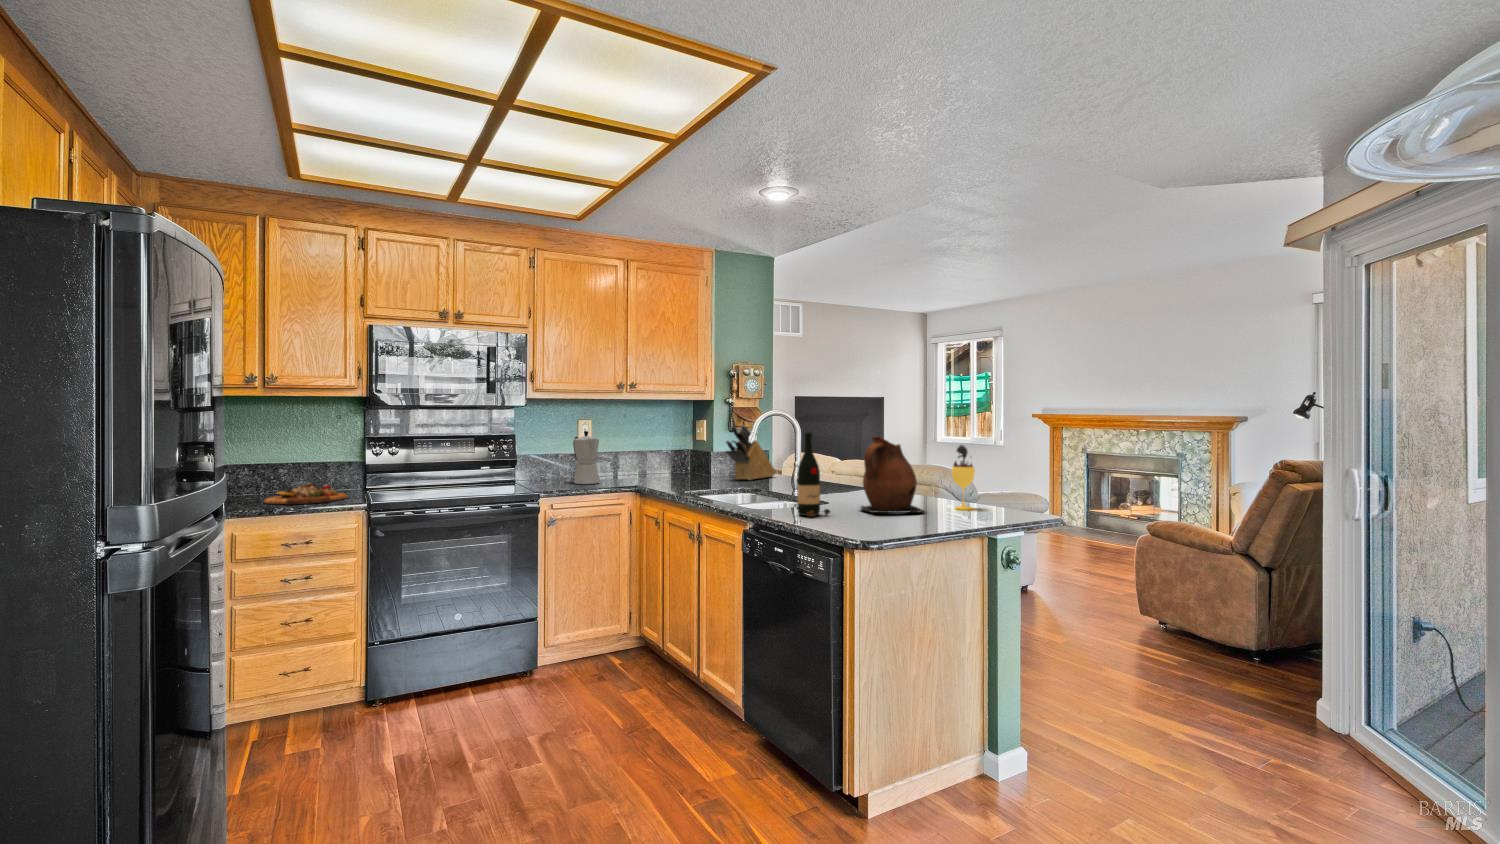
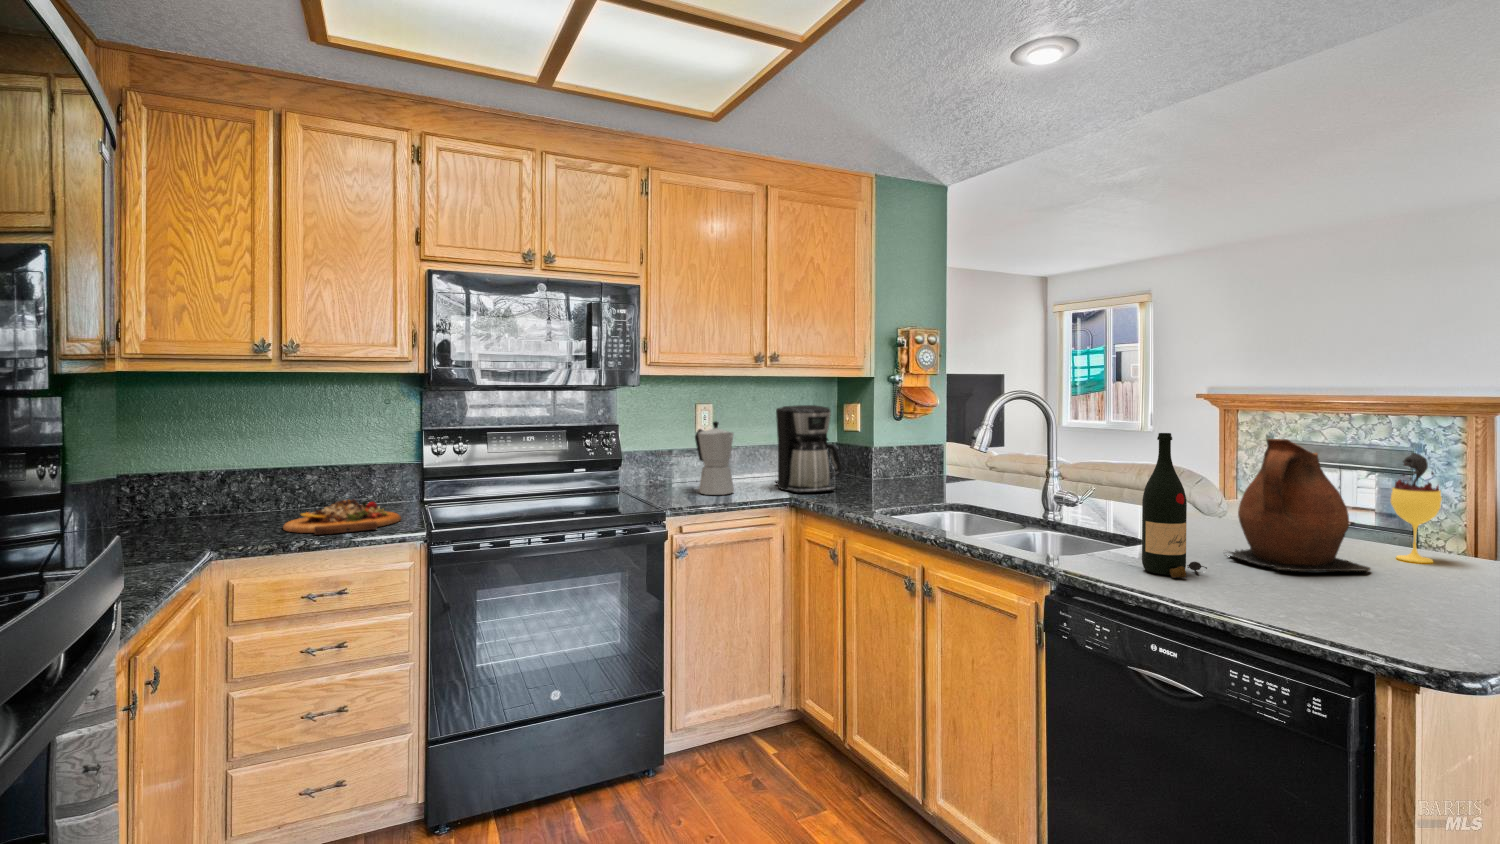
coffee maker: none [633,420,681,483] -> present [775,405,841,493]
knife block: present [726,425,776,480] -> none [904,412,963,489]

